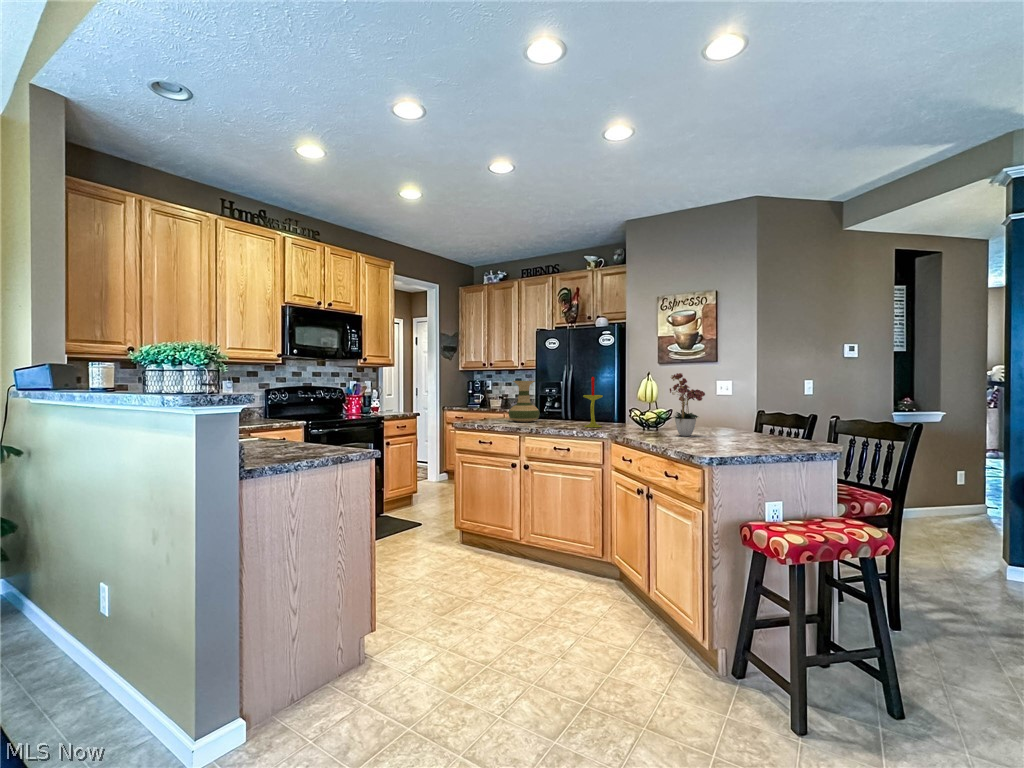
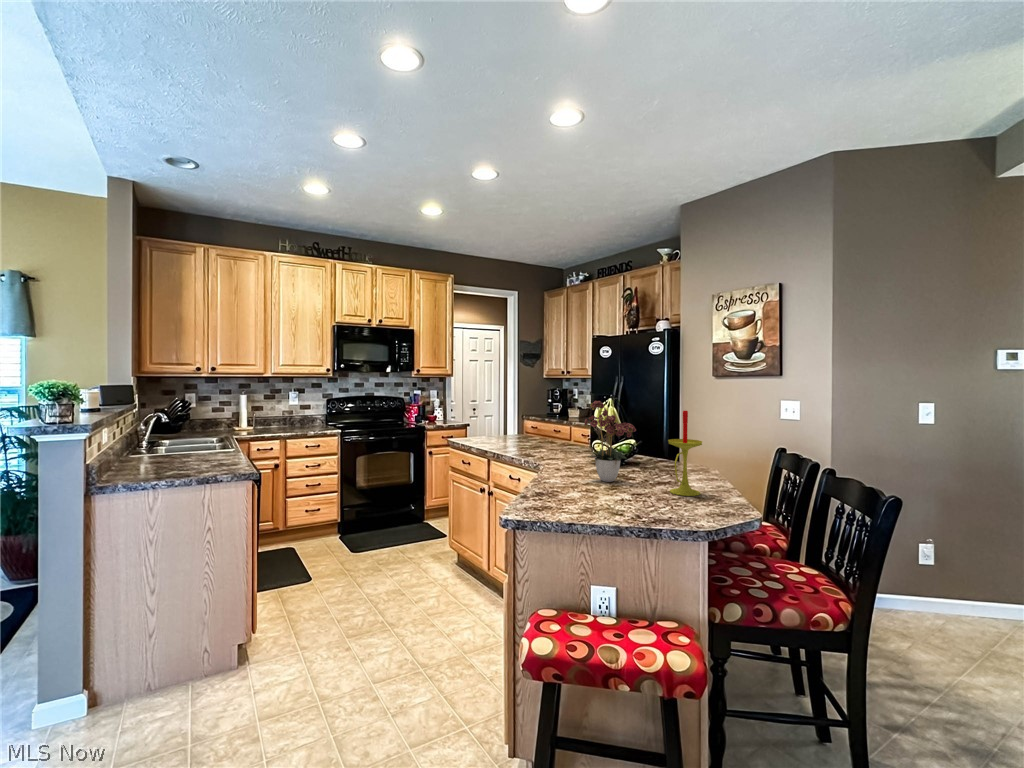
candle: present [583,377,603,427] -> present [668,411,702,496]
vase: present [509,381,540,422] -> none [487,399,520,444]

